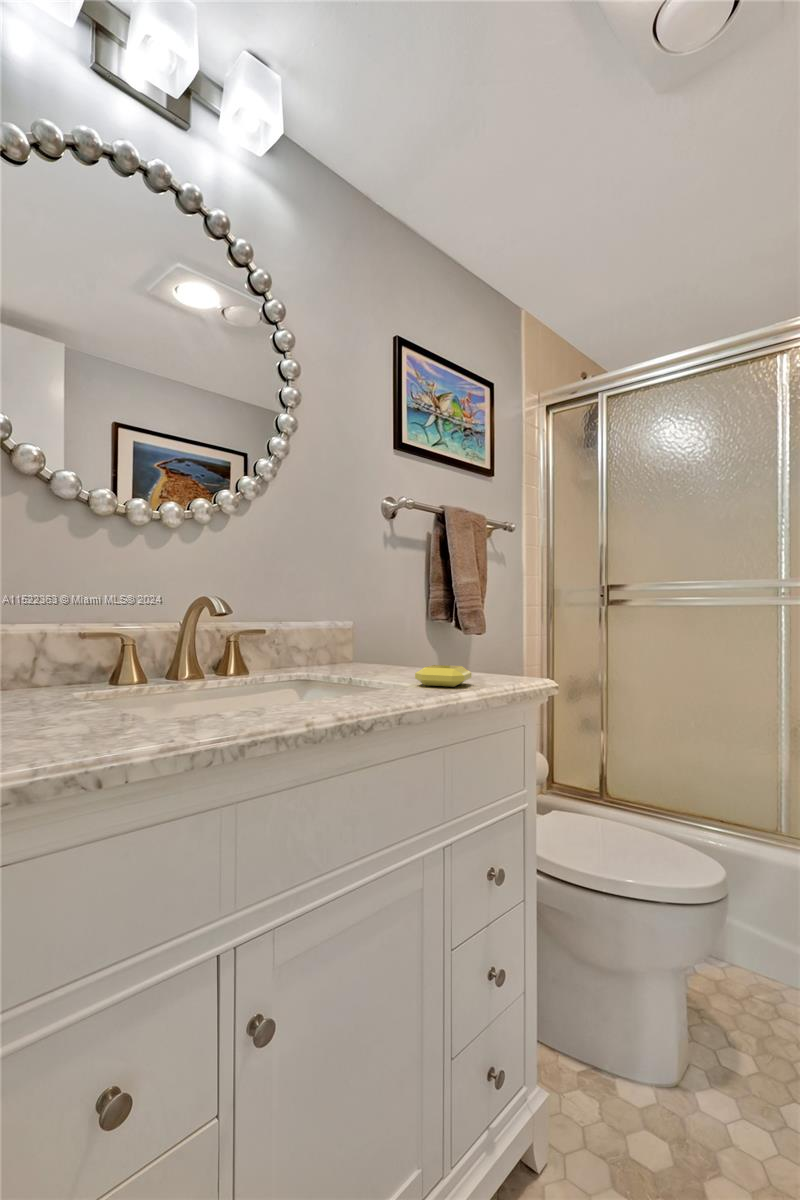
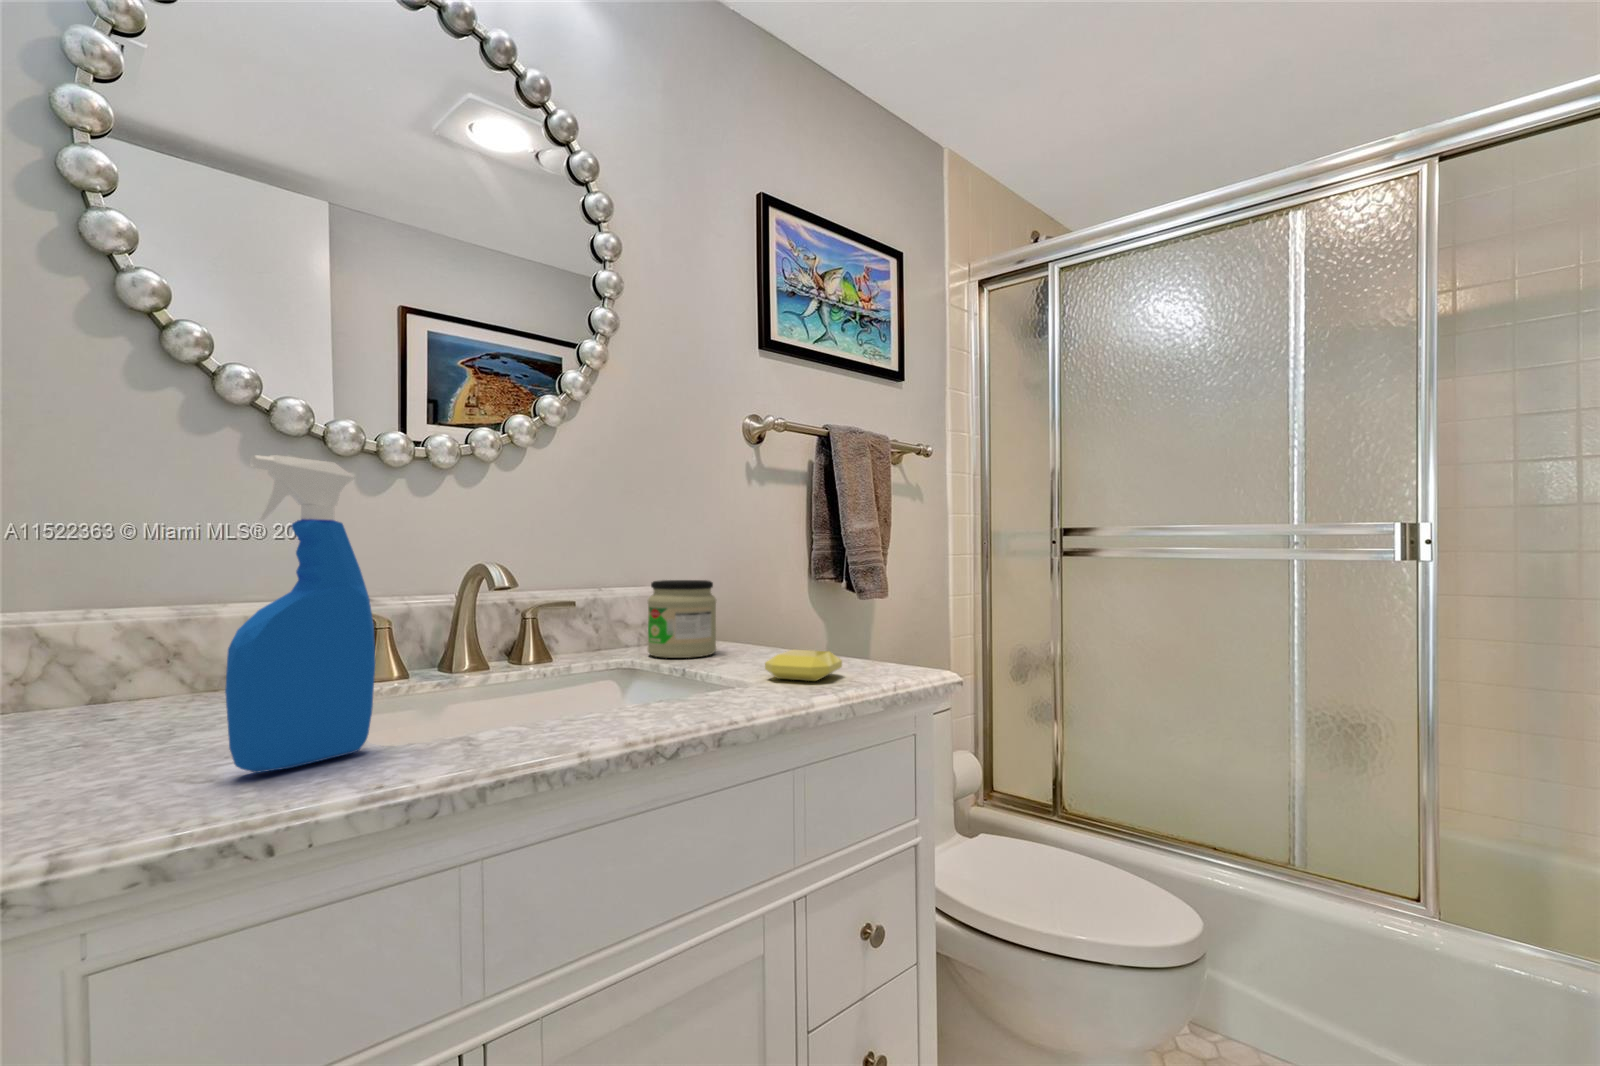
spray bottle: none [54,497,154,732] -> present [225,455,375,773]
jar: none [318,617,369,674] -> present [647,580,716,658]

